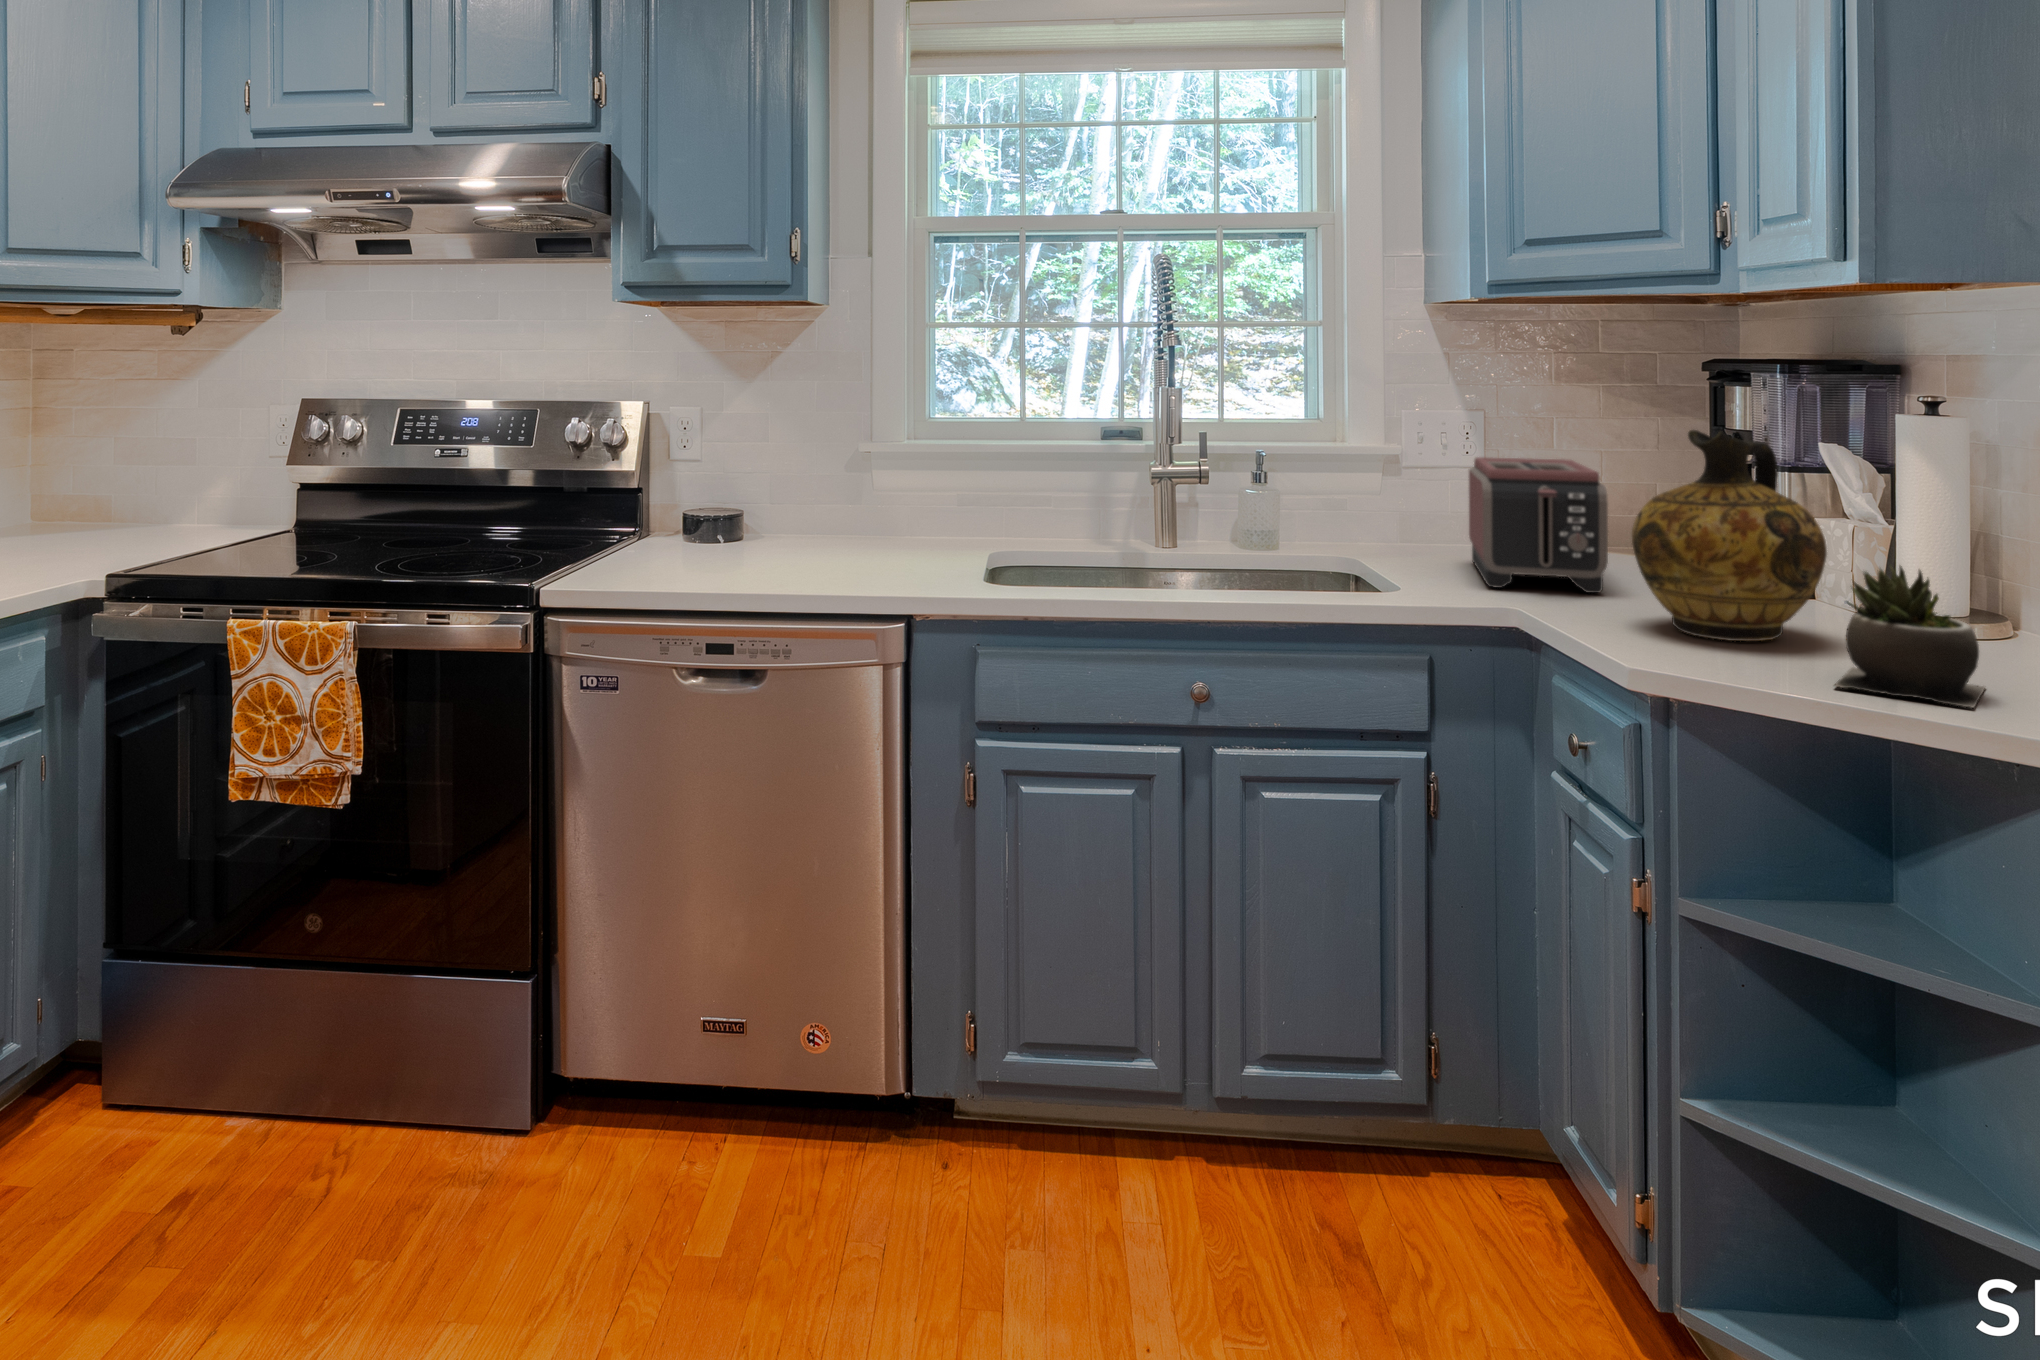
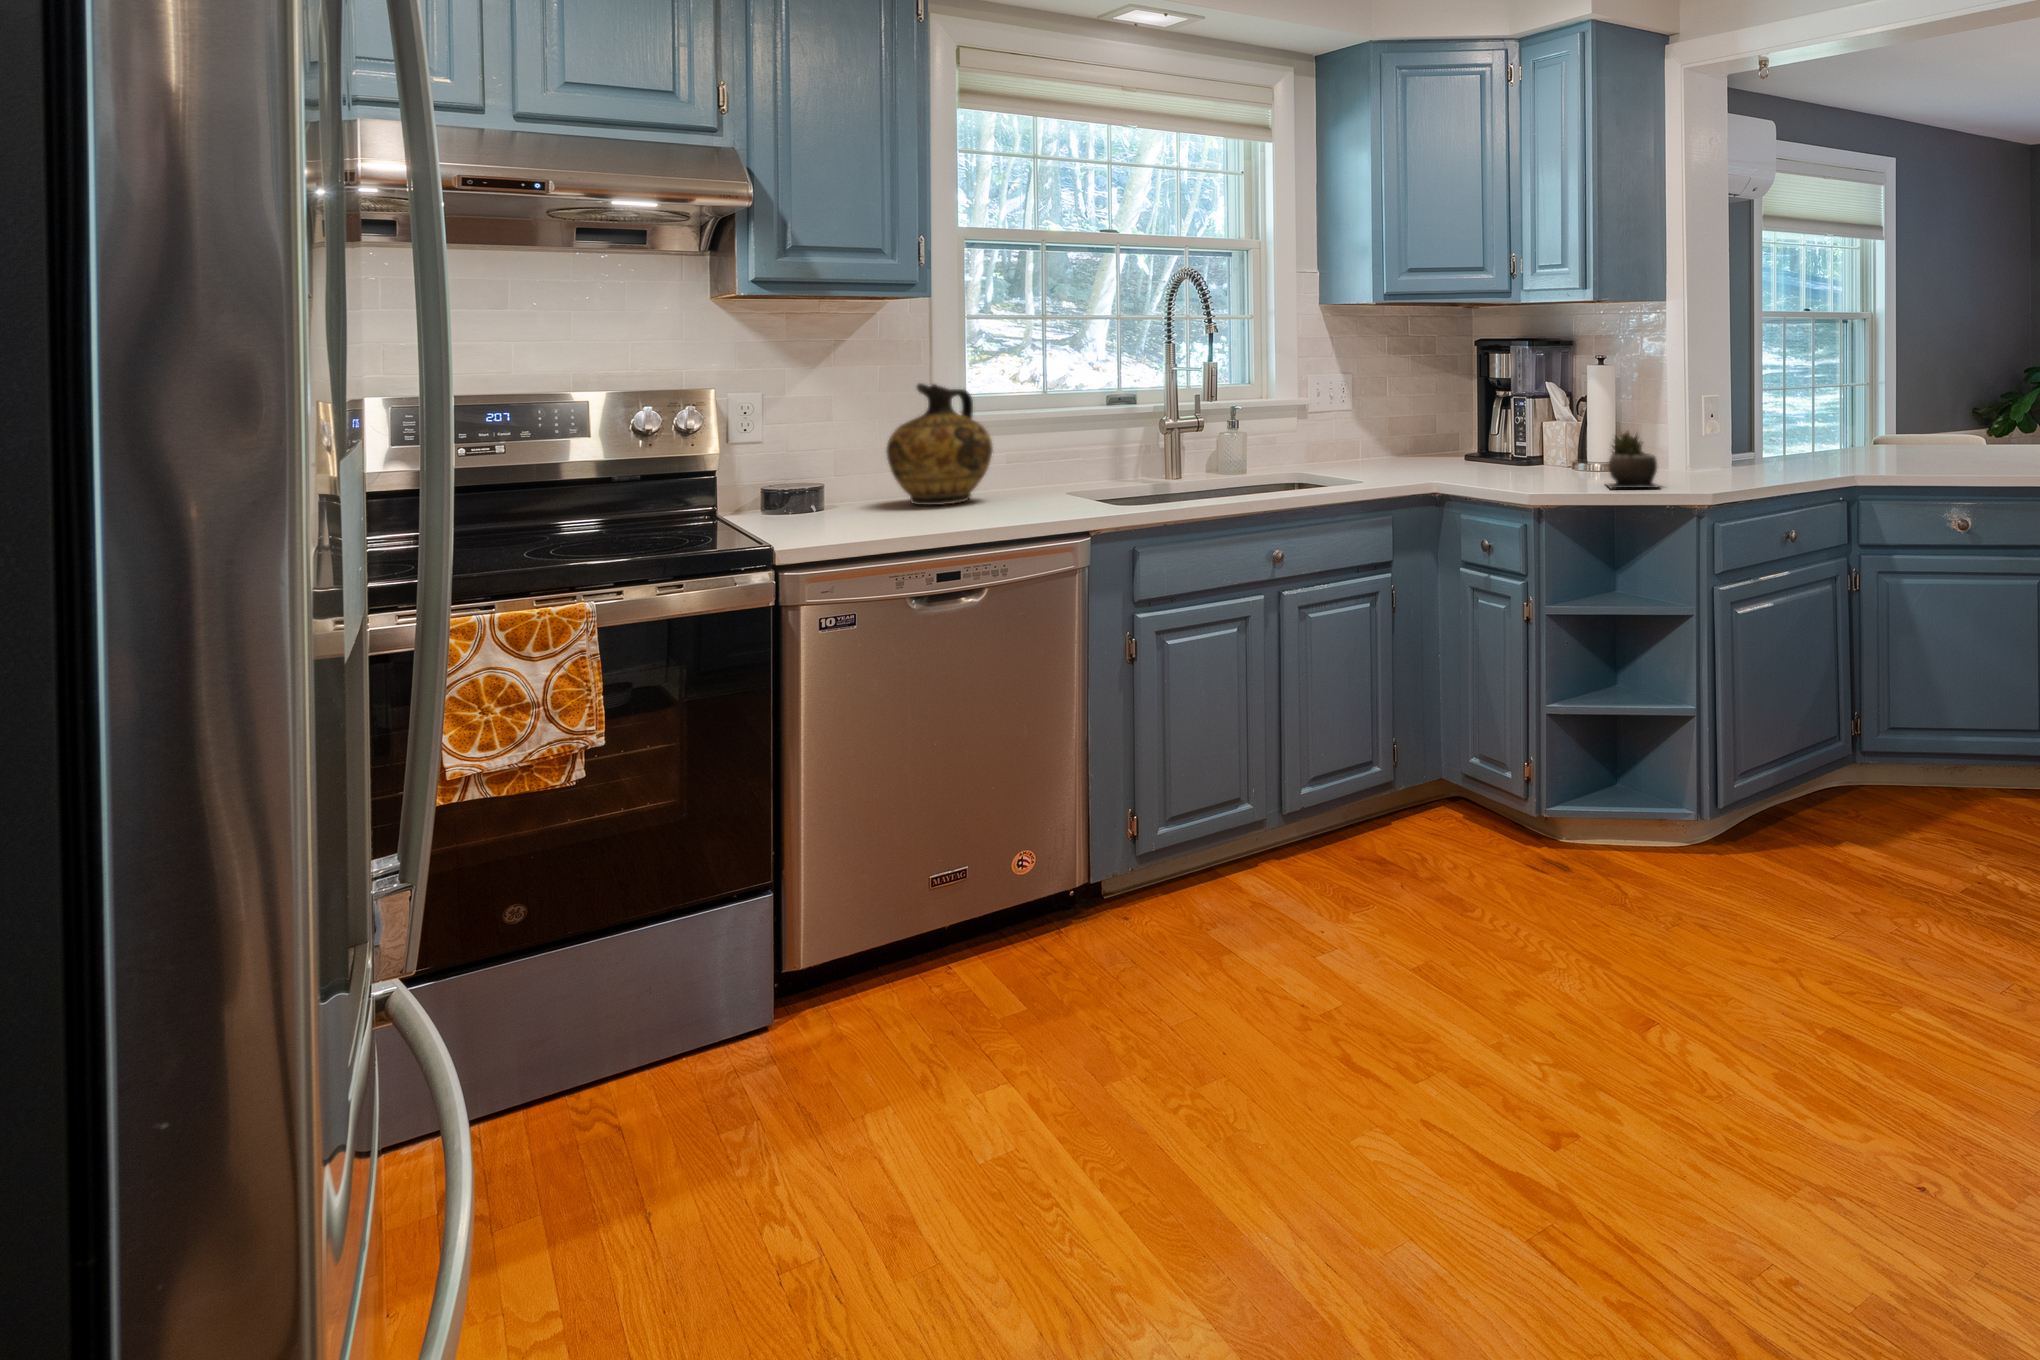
ceramic jug: present [1632,430,1827,641] -> present [887,384,993,505]
toaster: present [1469,457,1608,593] -> none [1363,400,1462,476]

